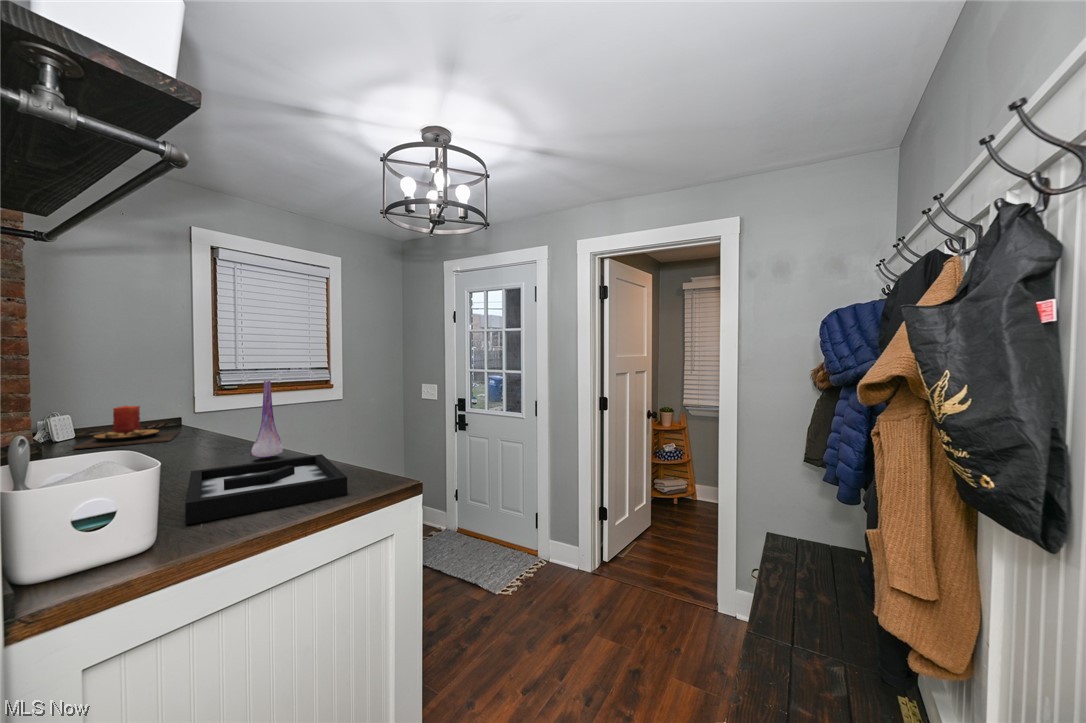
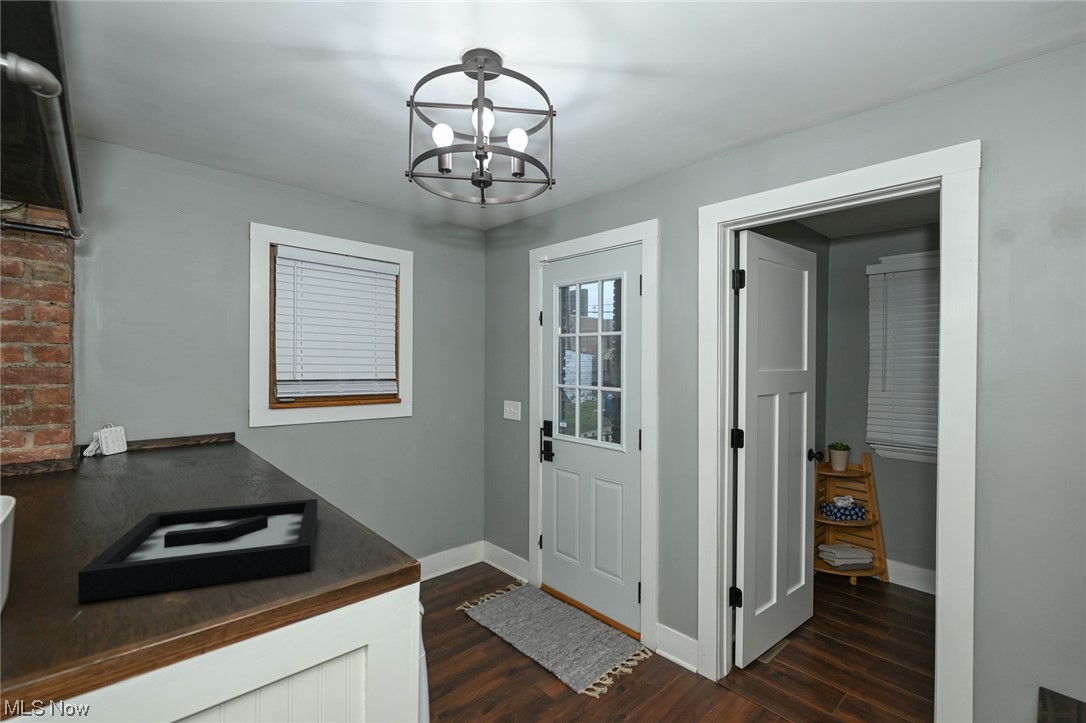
vase: present [251,381,283,458] -> none [246,396,291,496]
candle: present [73,406,179,449] -> none [108,418,224,465]

